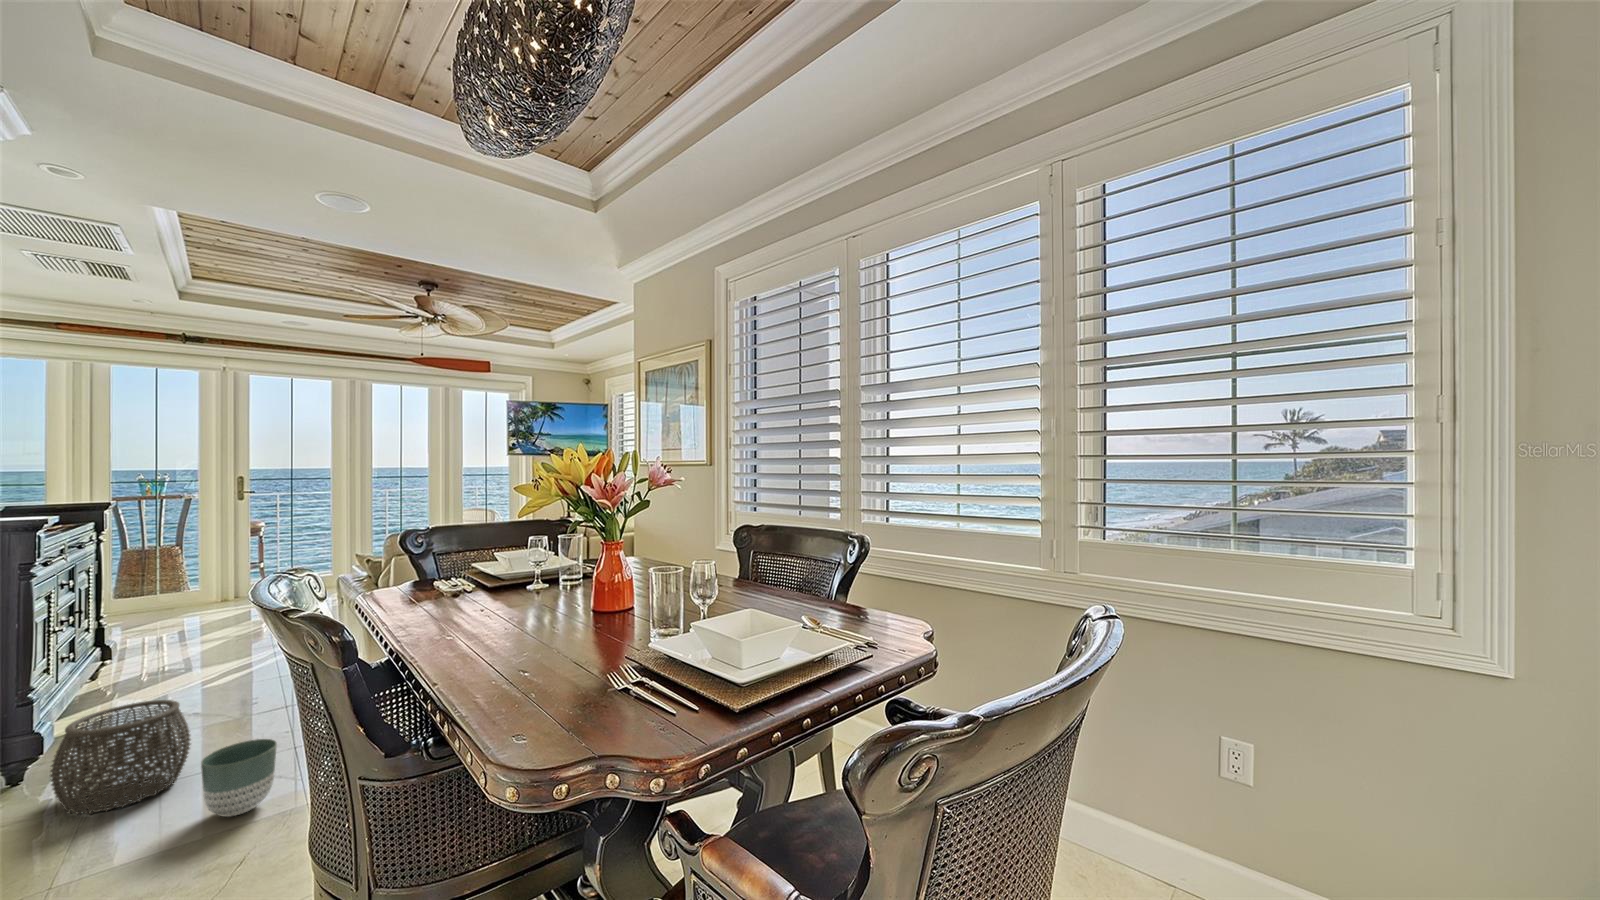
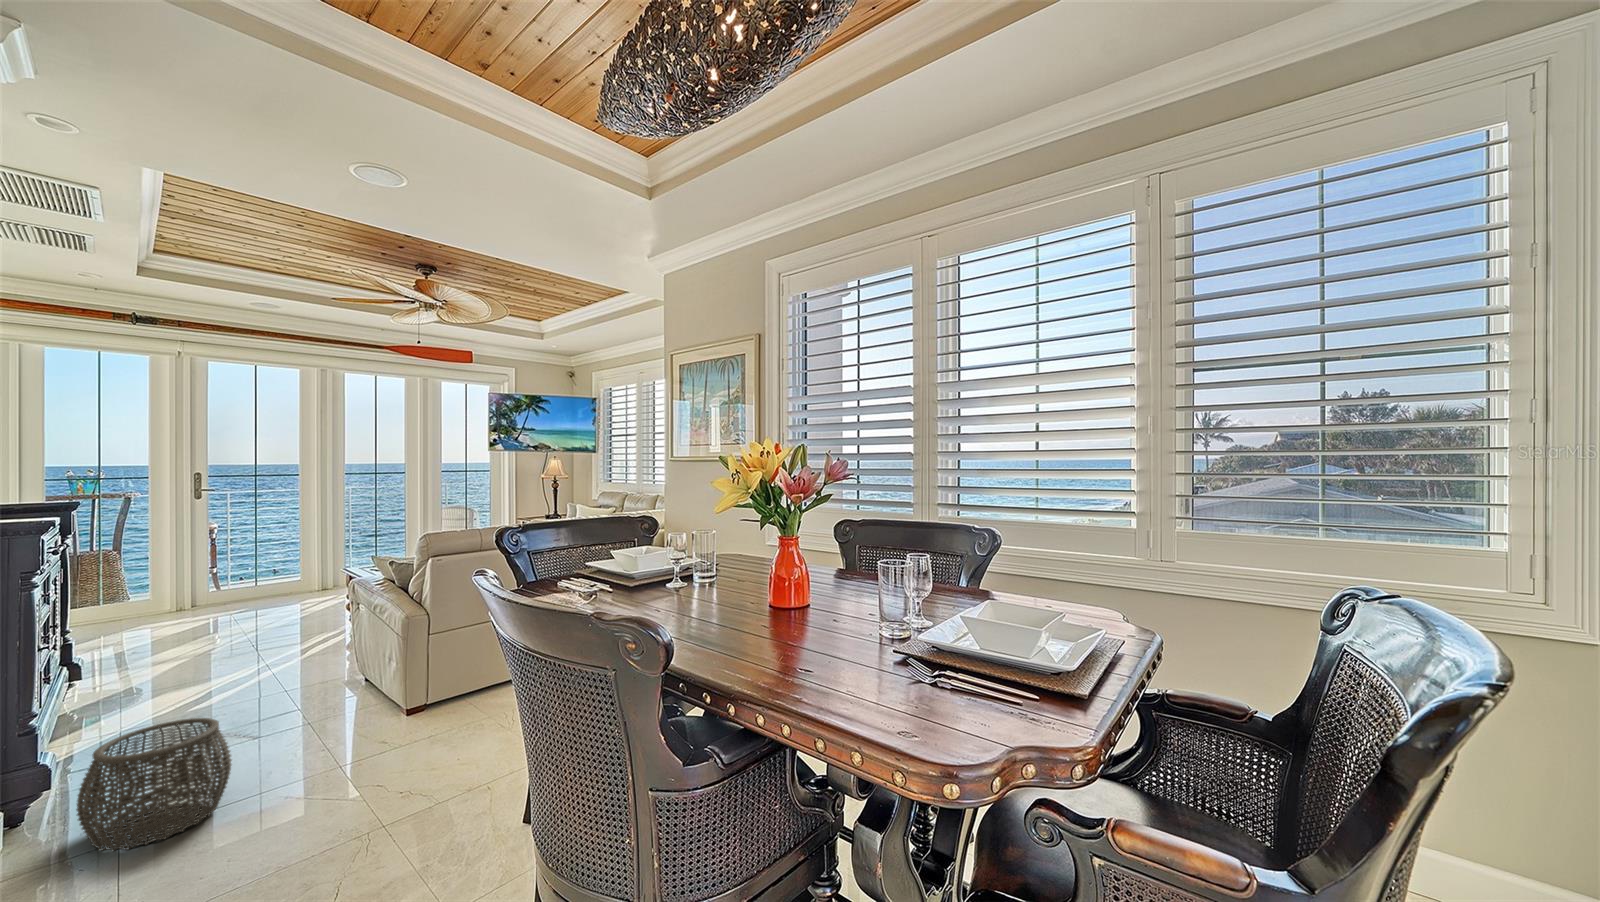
planter: present [201,739,277,817] -> none [266,755,344,841]

